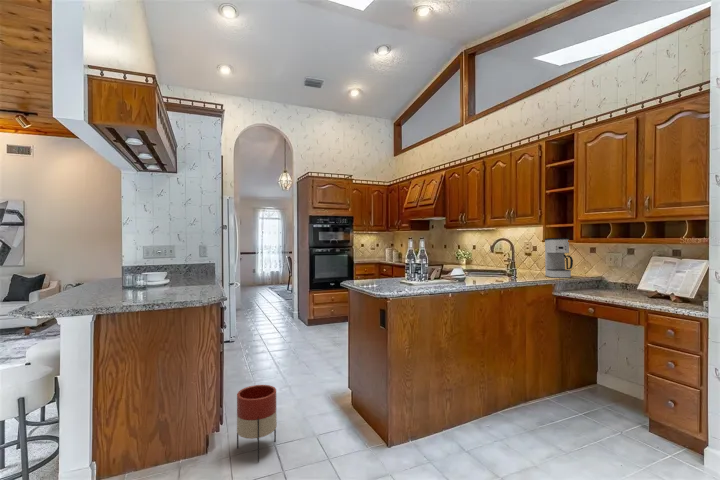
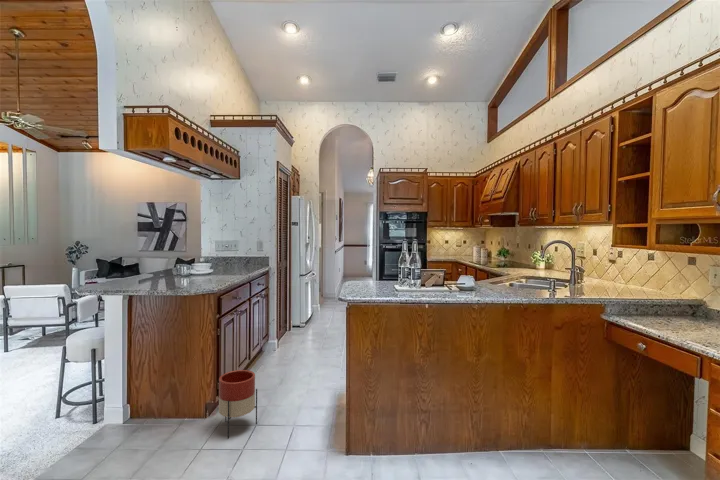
coffee maker: present [545,238,573,278] -> none [613,242,652,298]

